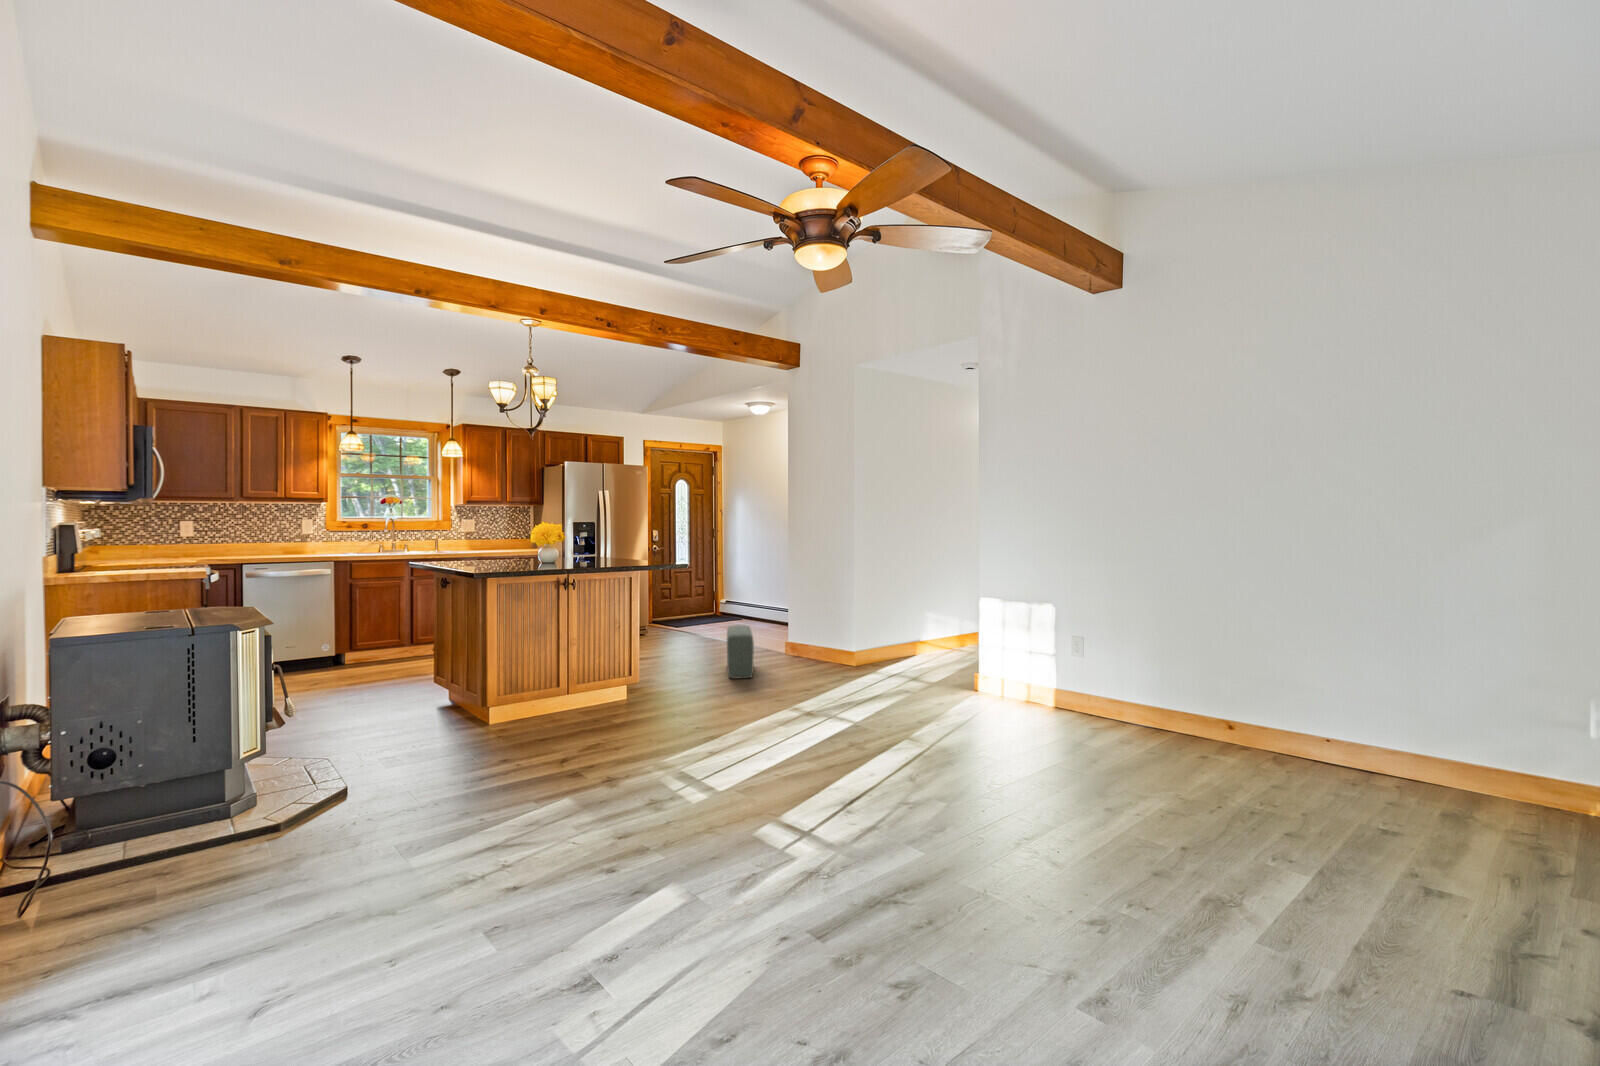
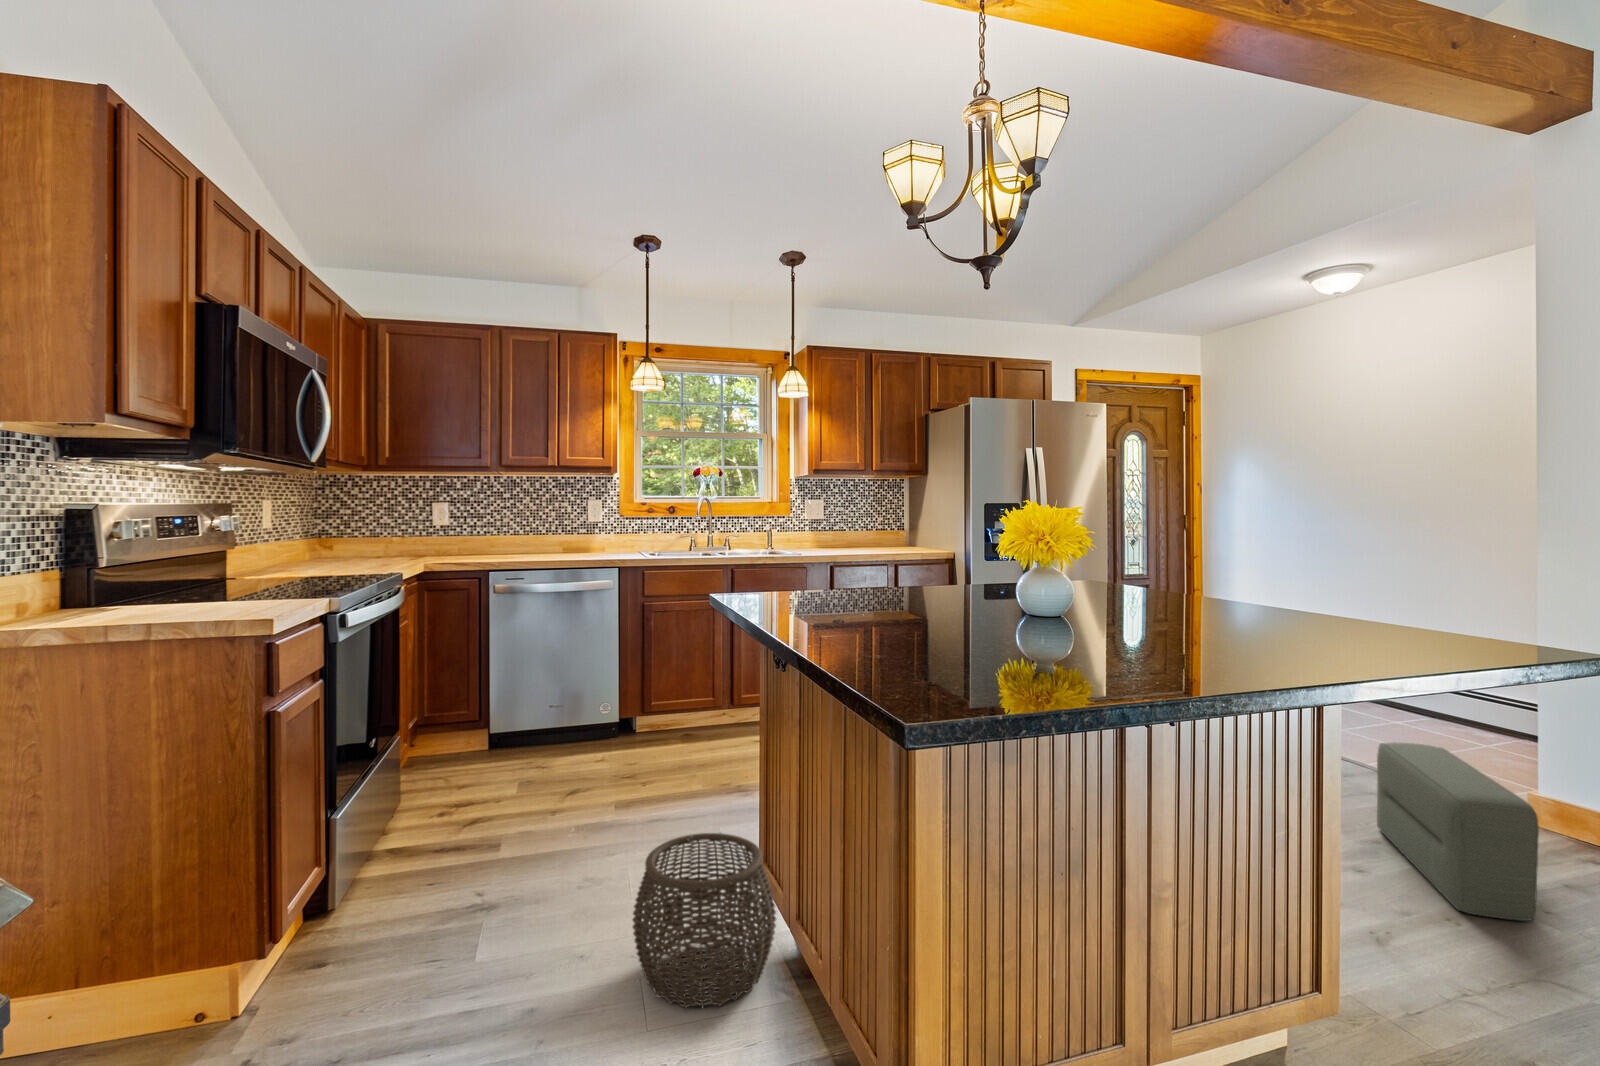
woven basket: none [384,662,448,721] -> present [633,833,776,1008]

